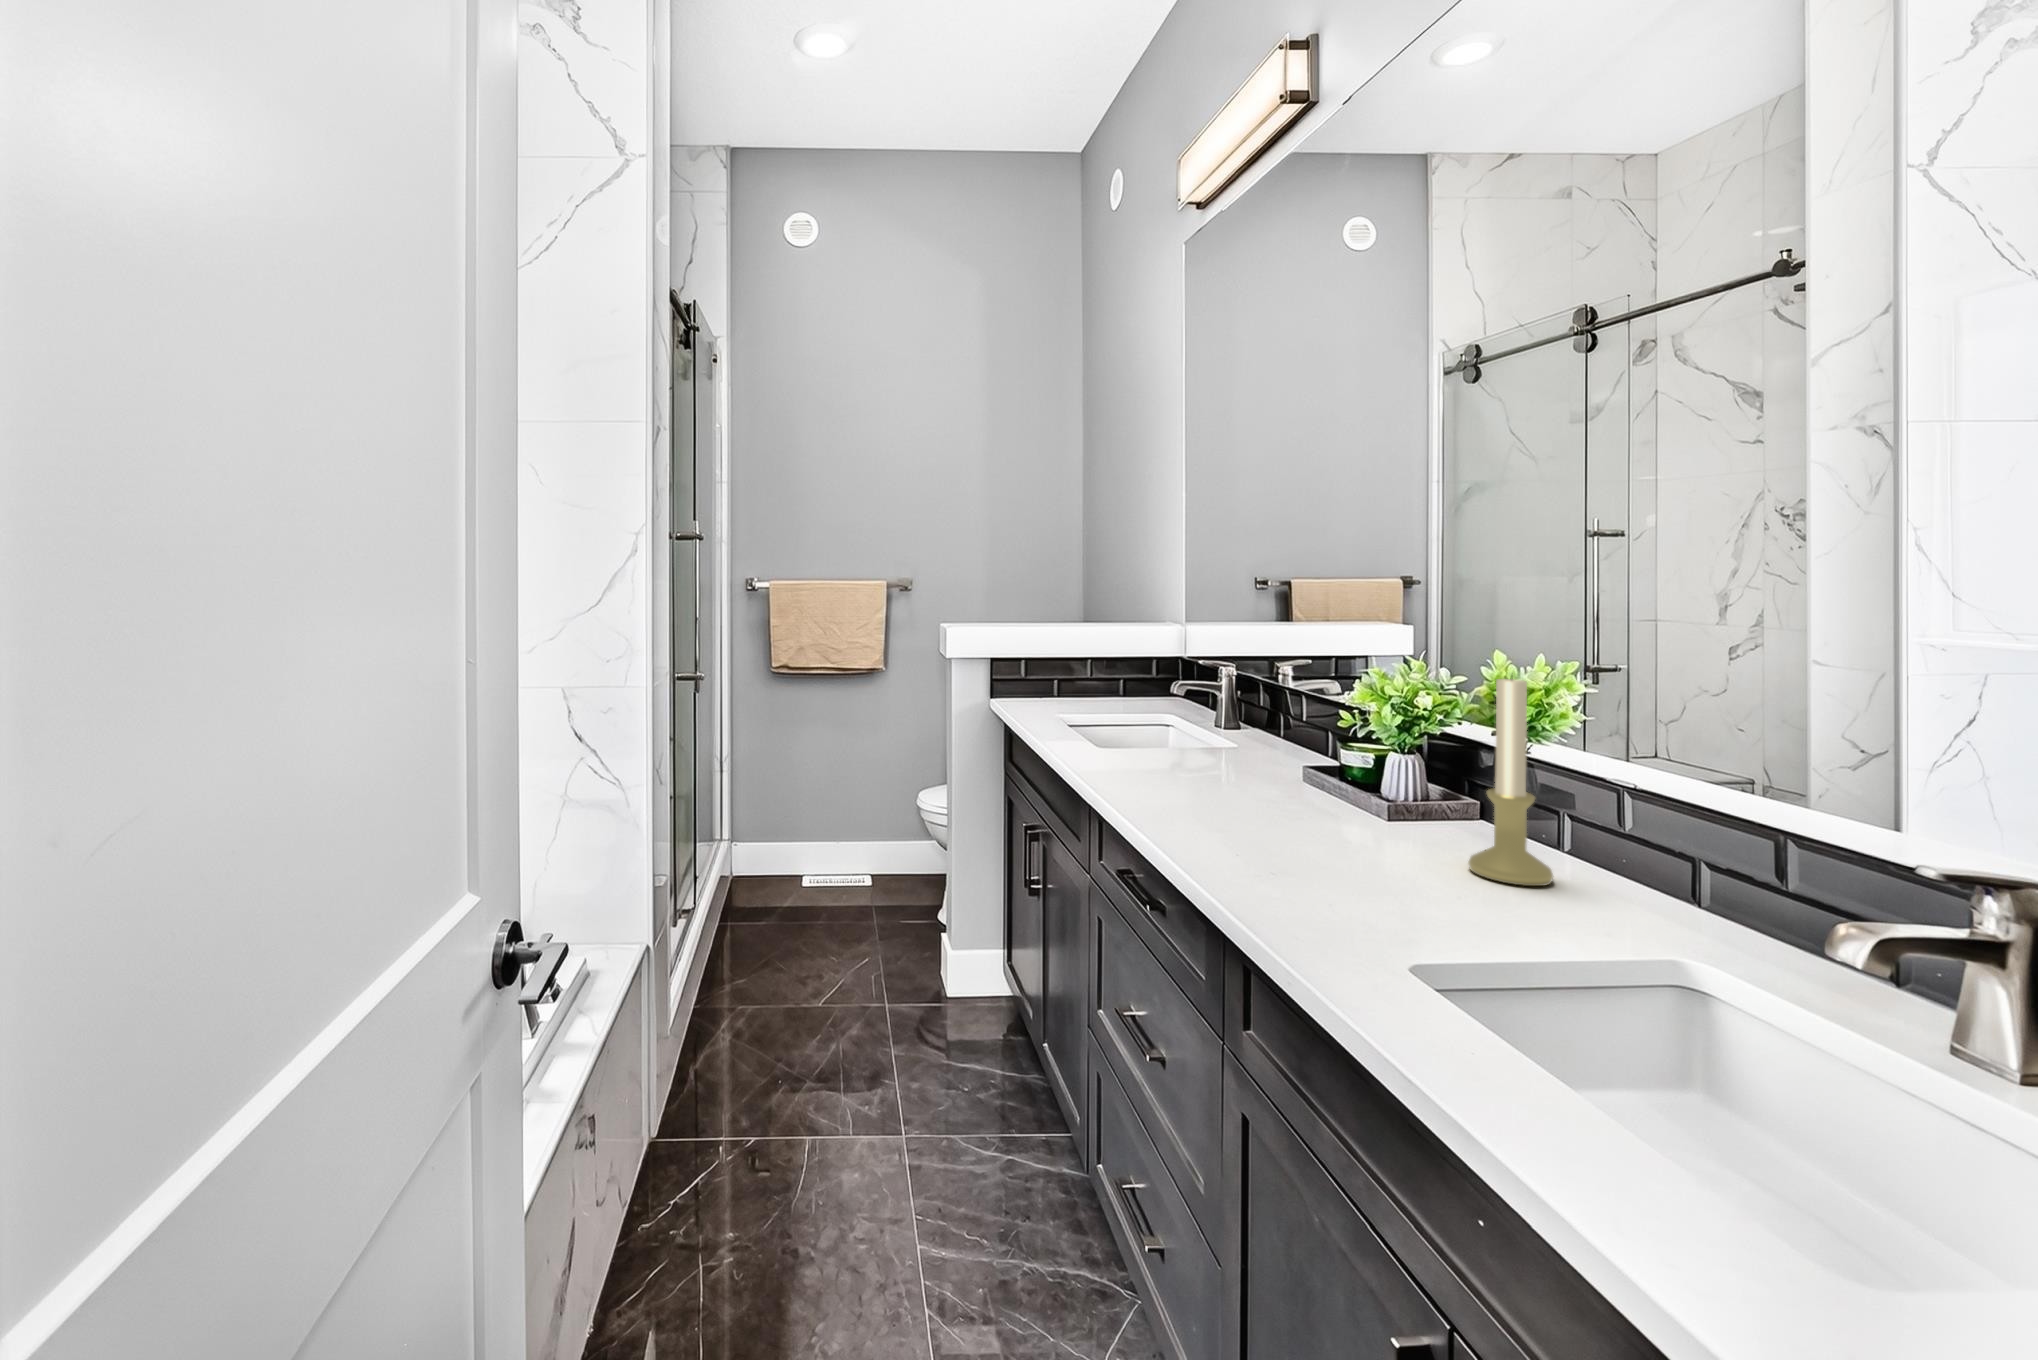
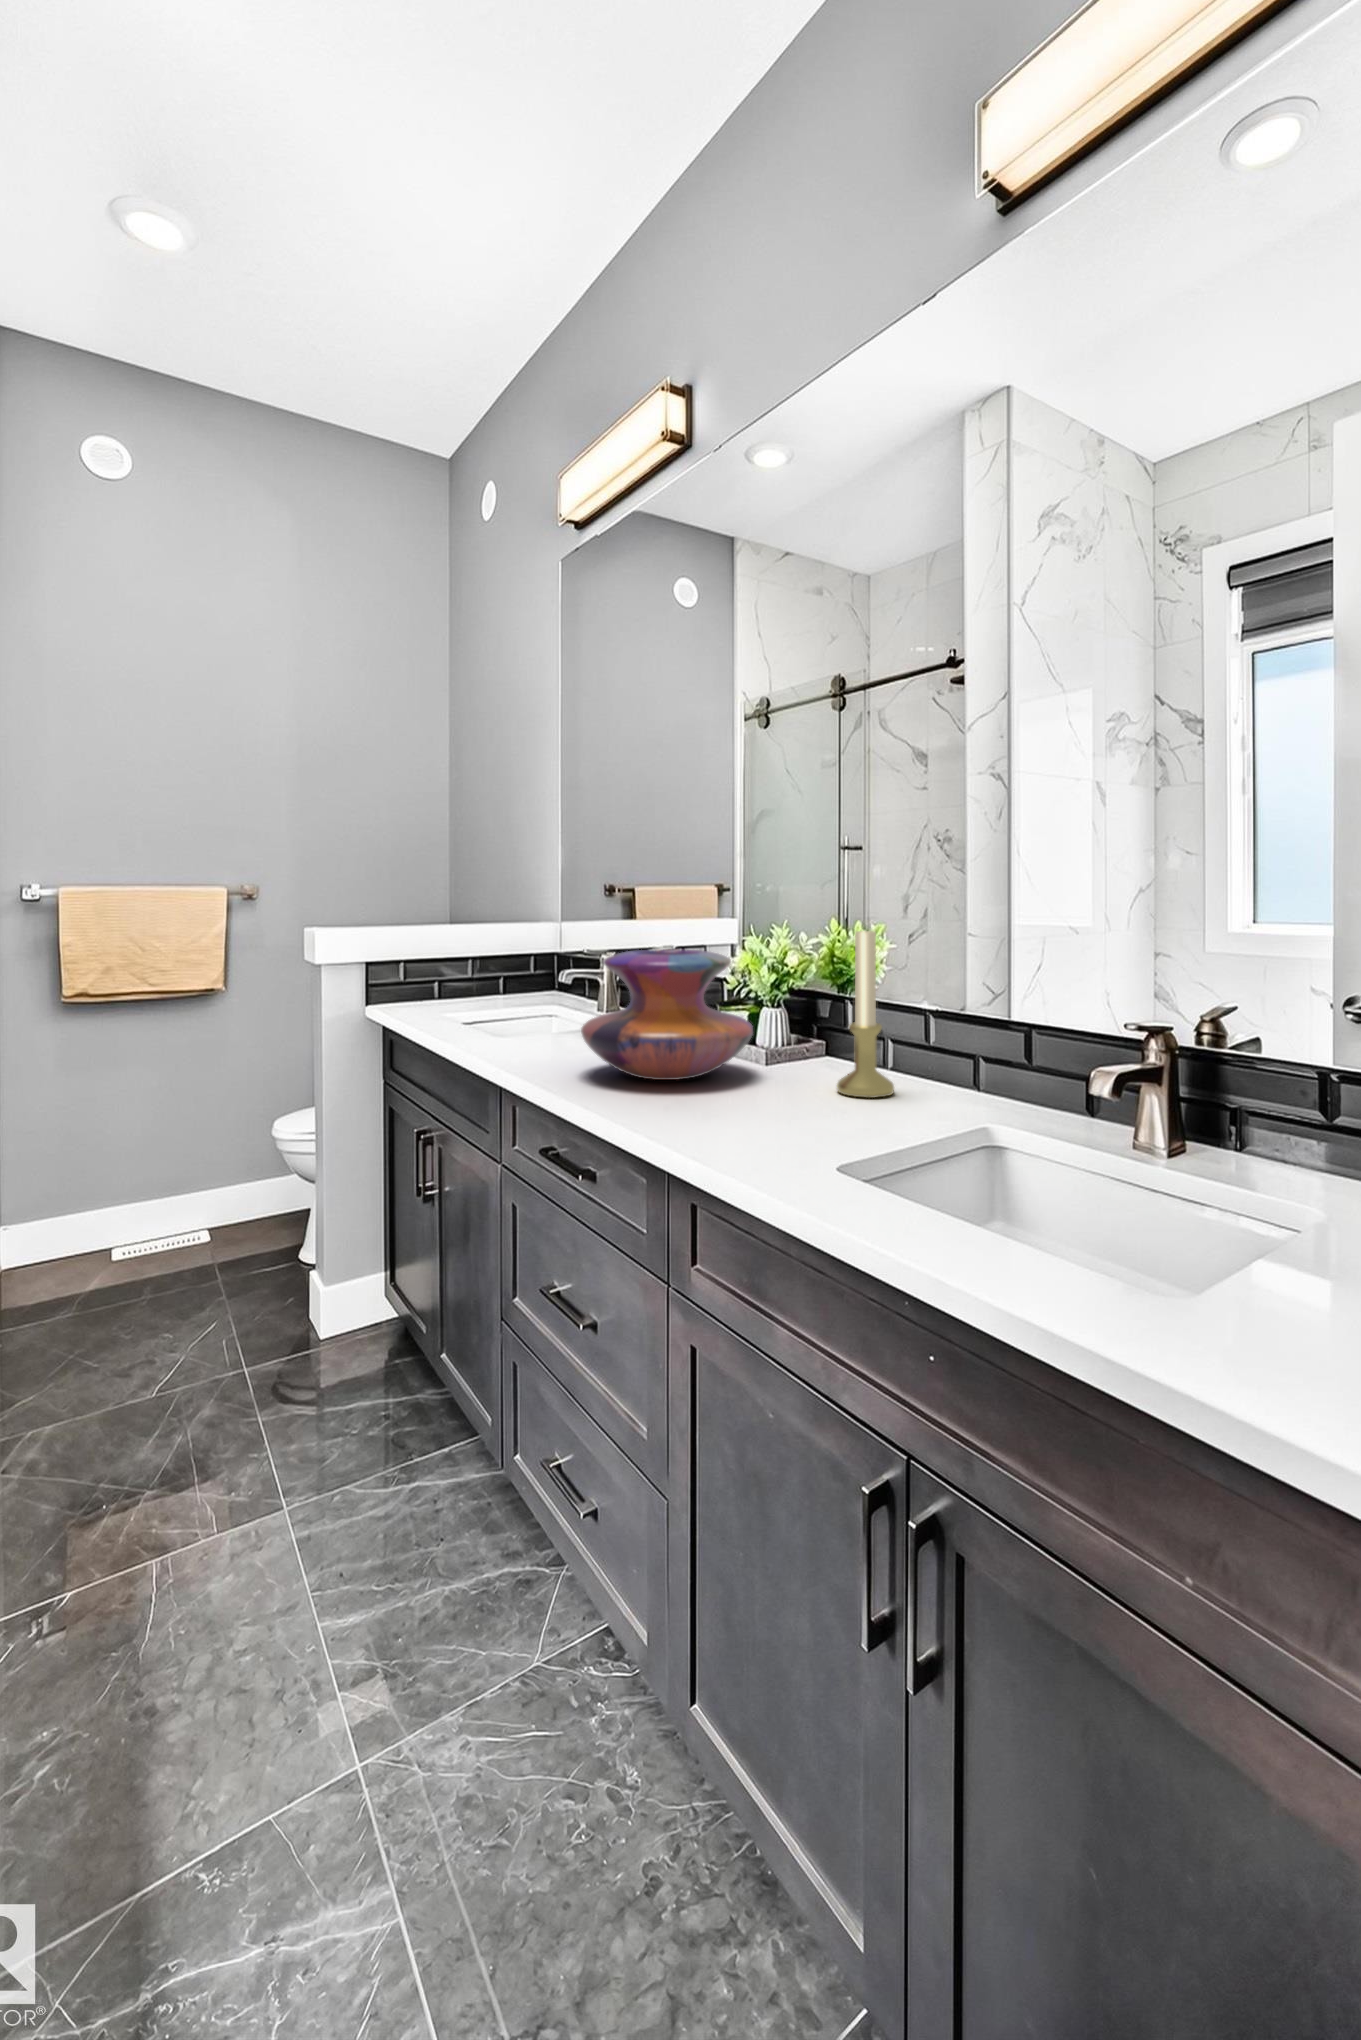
decorative vase: none [1163,677,1366,822] -> present [581,950,753,1080]

